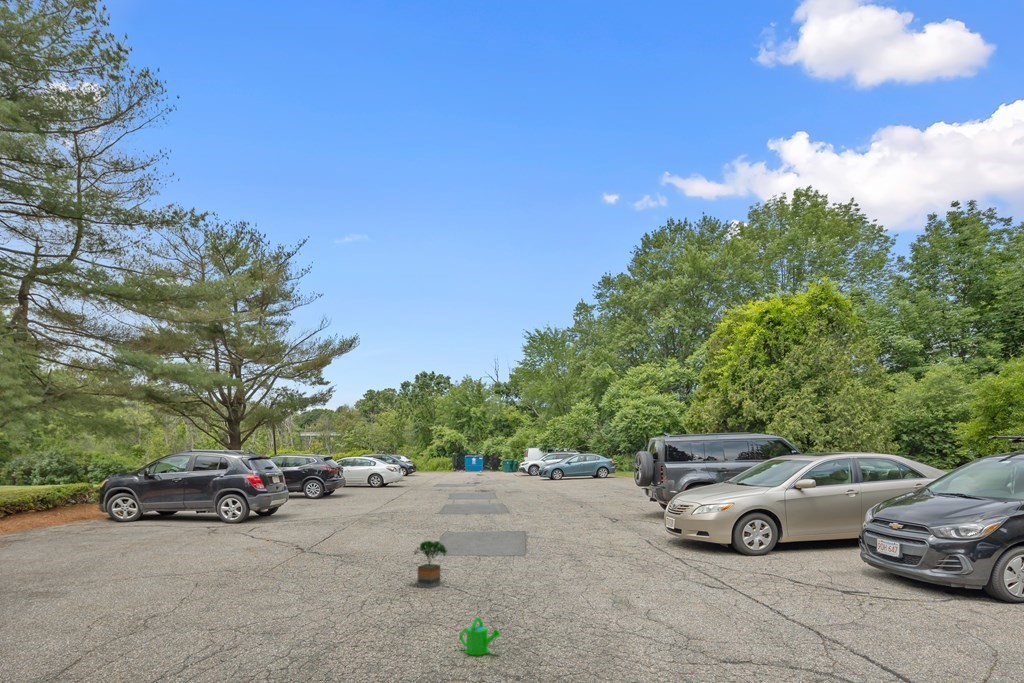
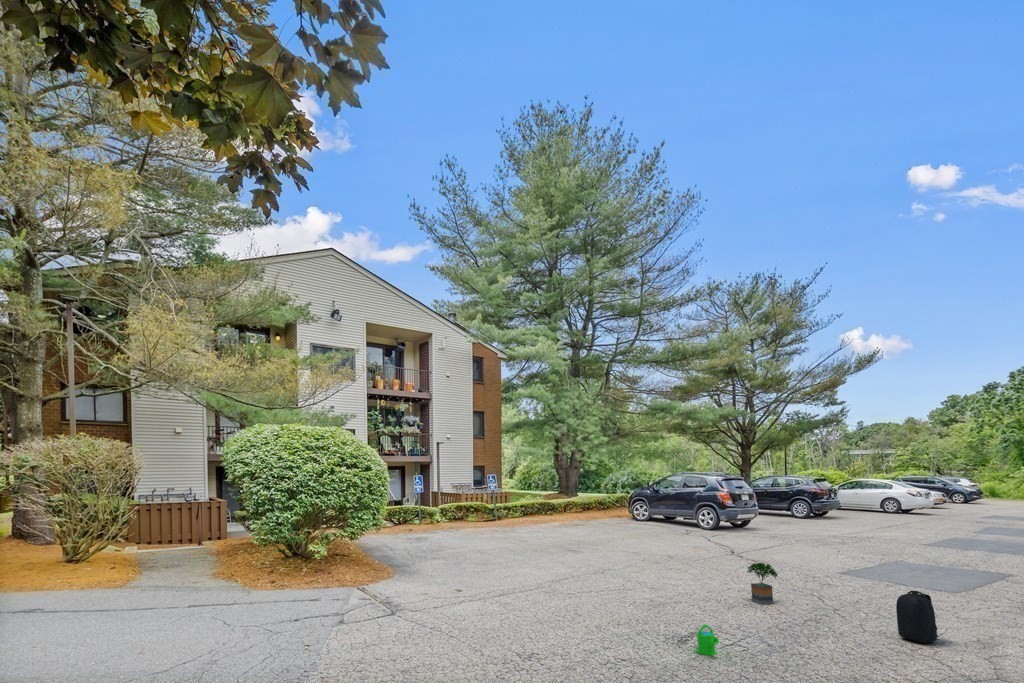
backpack: none [581,543,612,591] -> present [896,591,938,643]

